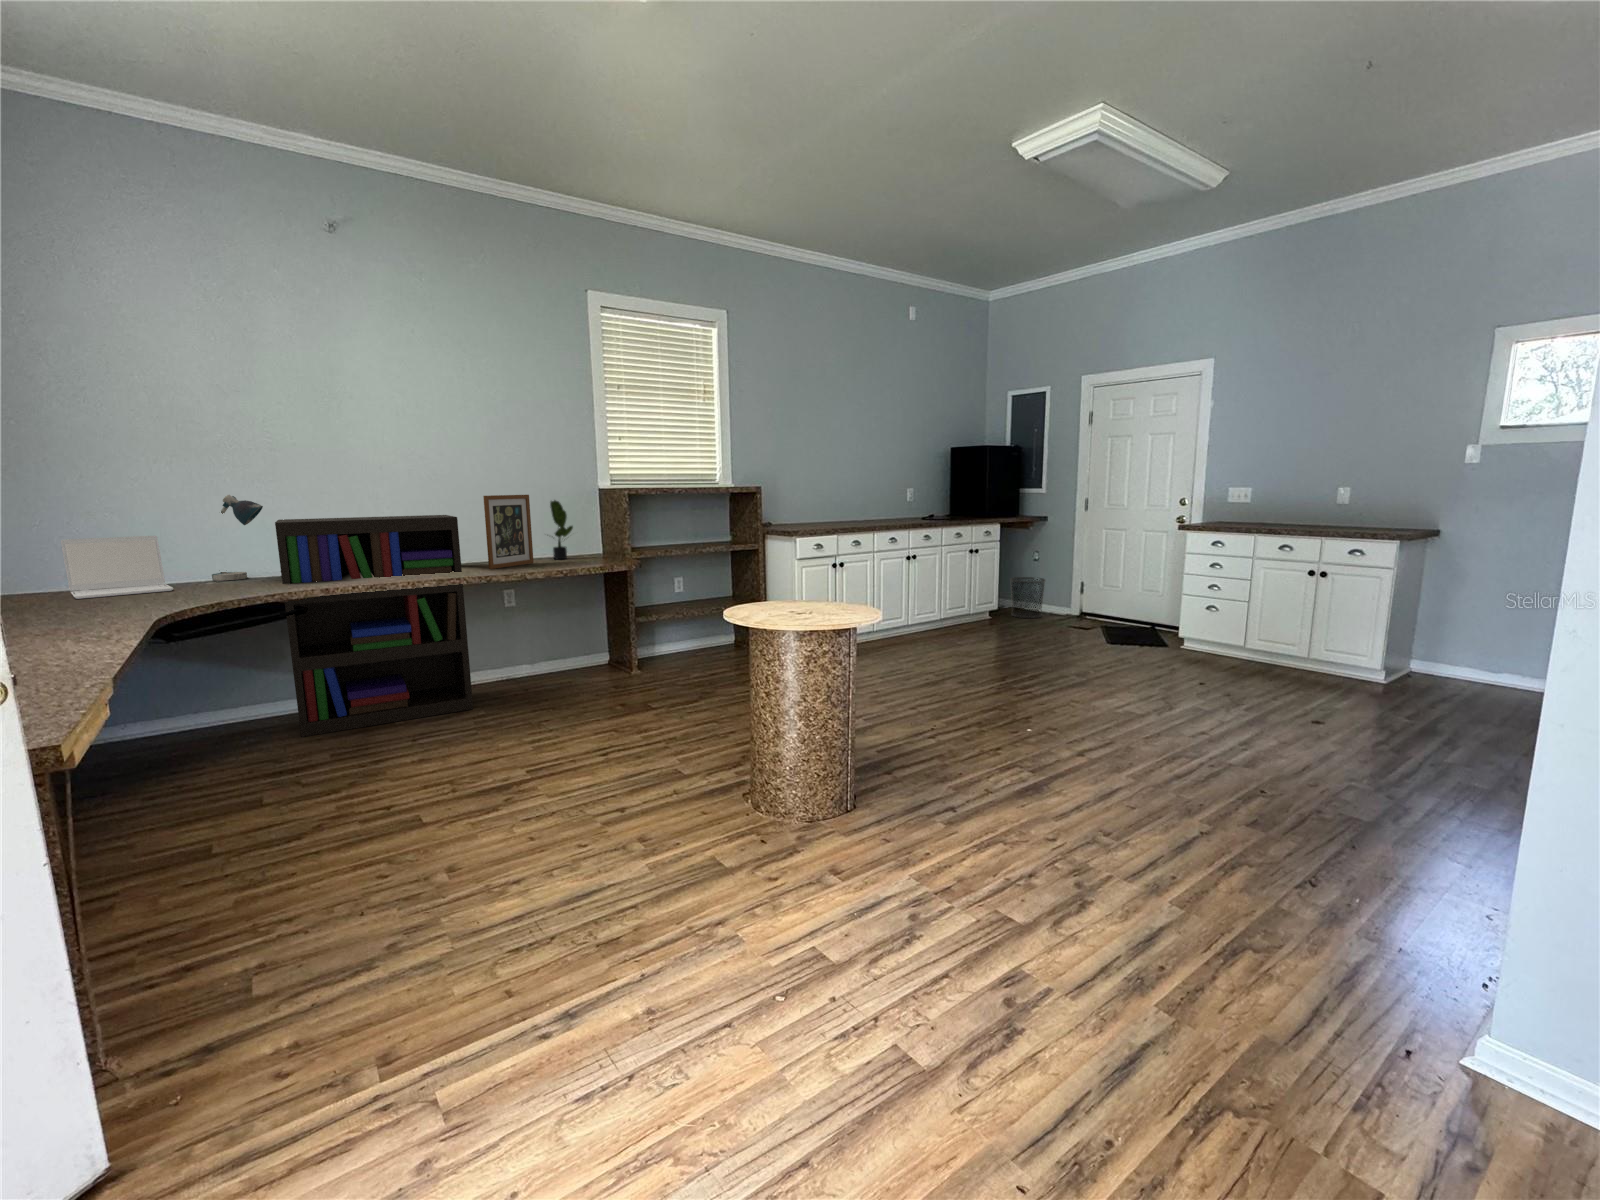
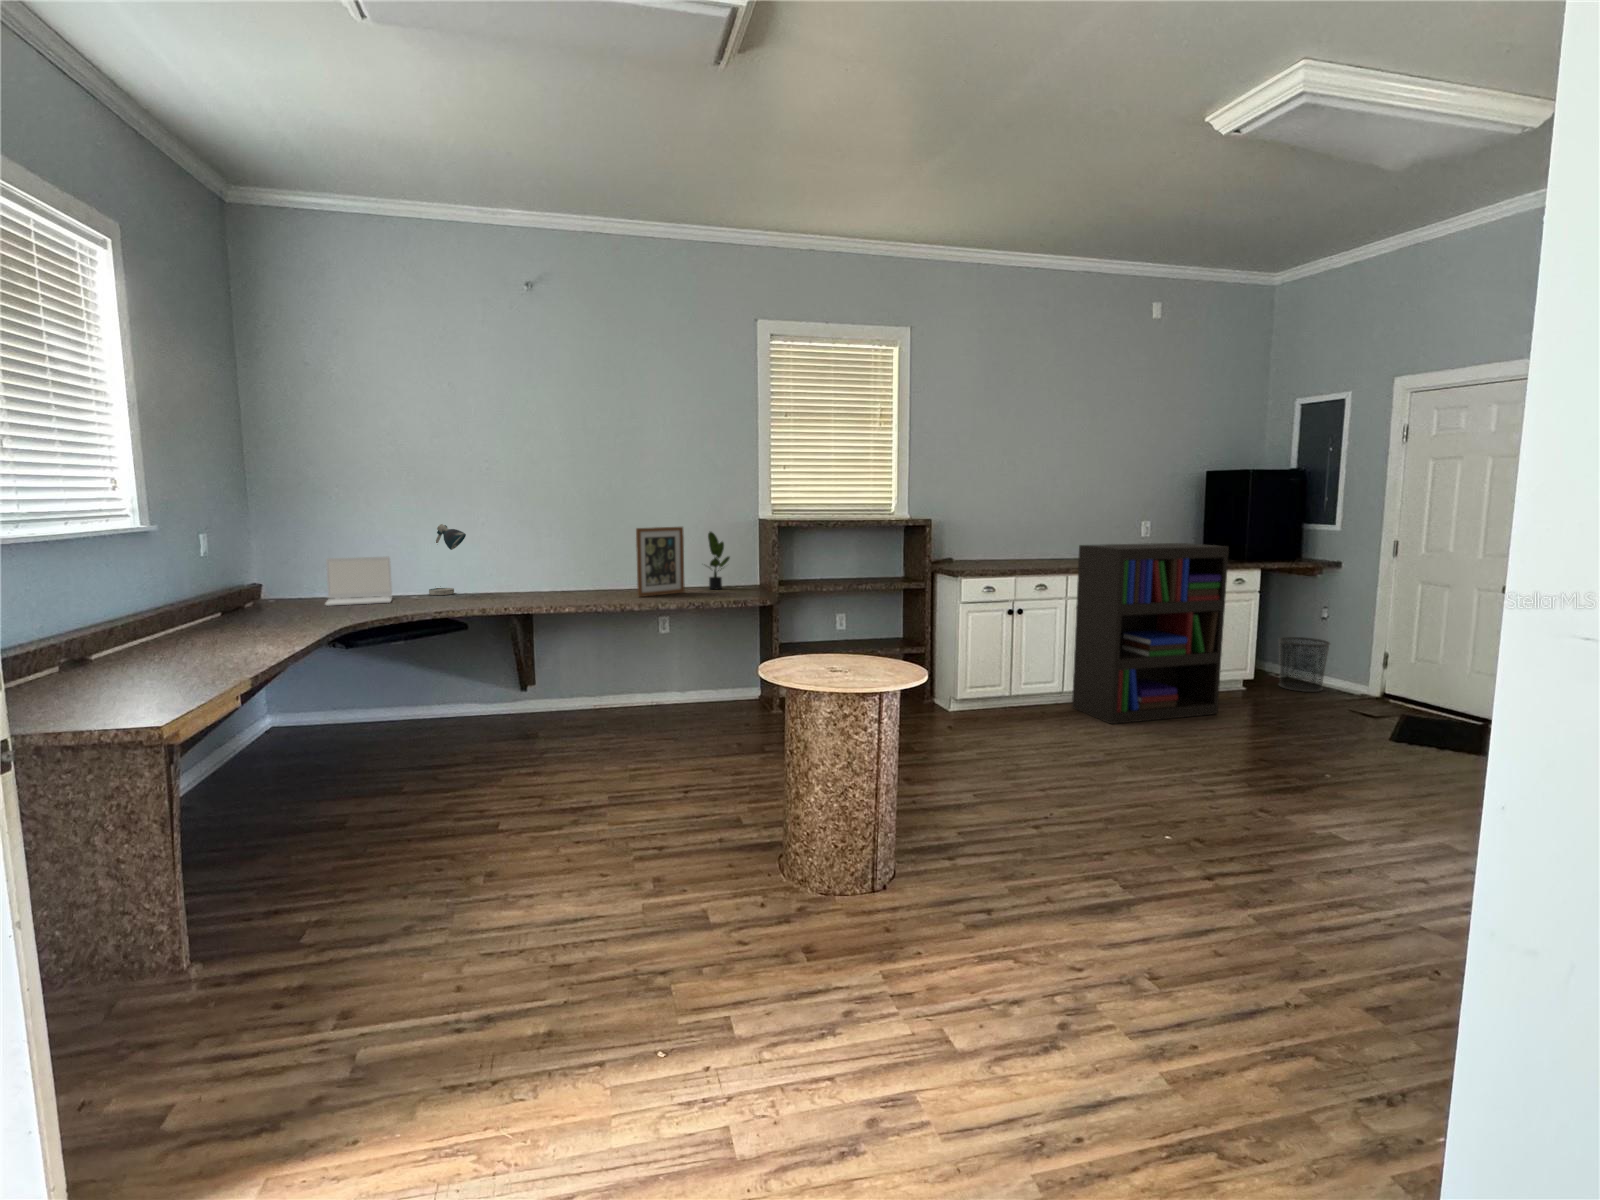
bookshelf: present [275,515,473,737] -> present [1072,543,1229,724]

